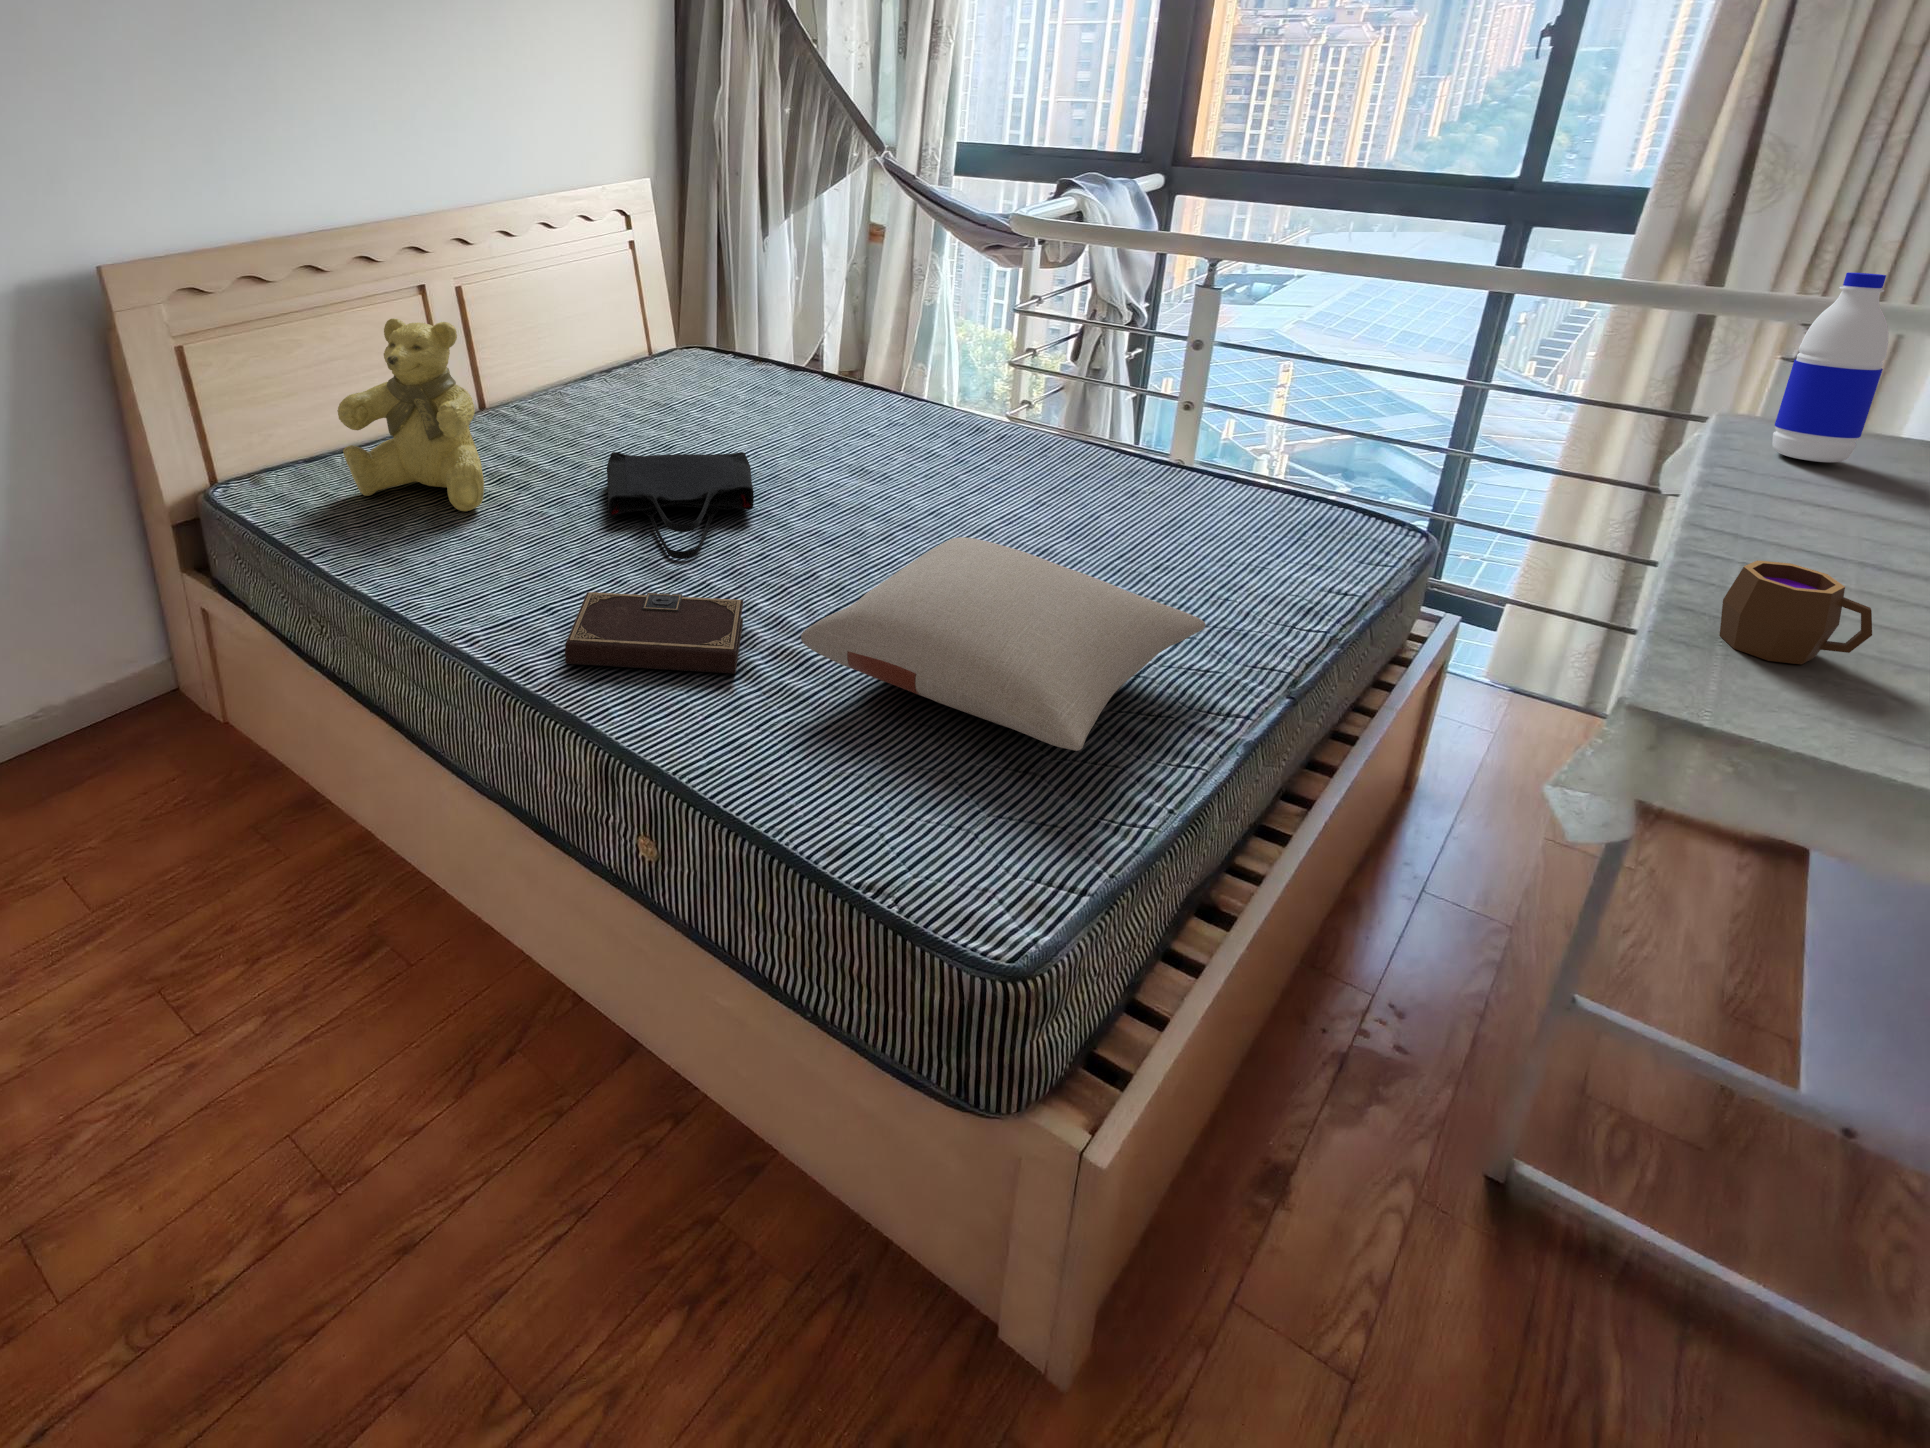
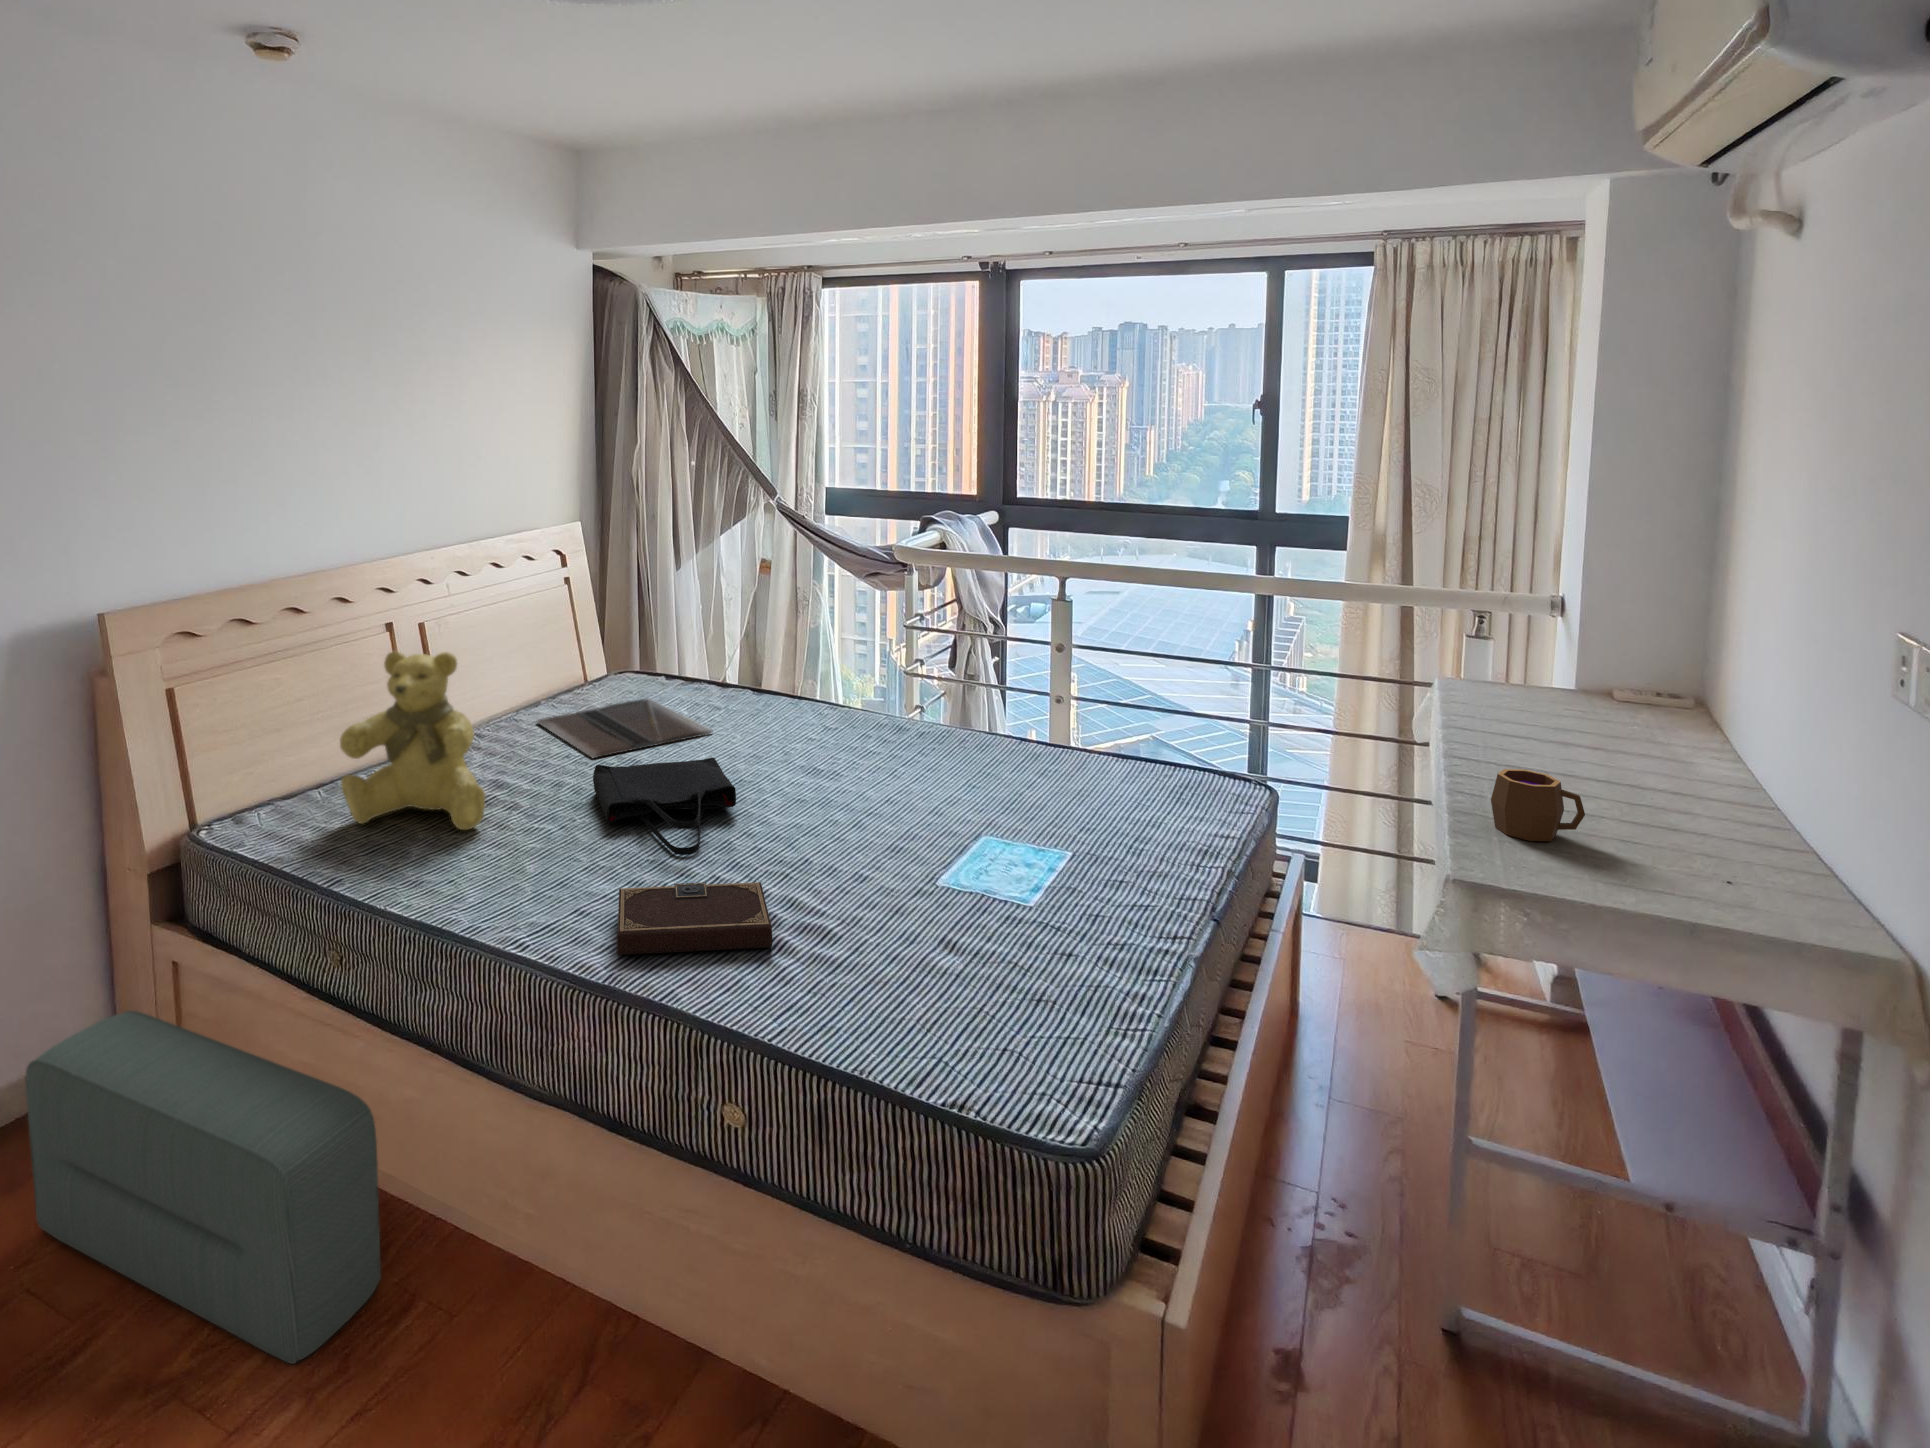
water bottle: present [1773,272,1888,462] -> none [1479,570,1533,705]
laptop: none [579,379,762,443] -> present [537,698,713,758]
pillow: present [801,537,1206,751] -> none [832,810,1143,969]
pouf: none [45,656,350,988] -> present [25,1011,381,1364]

